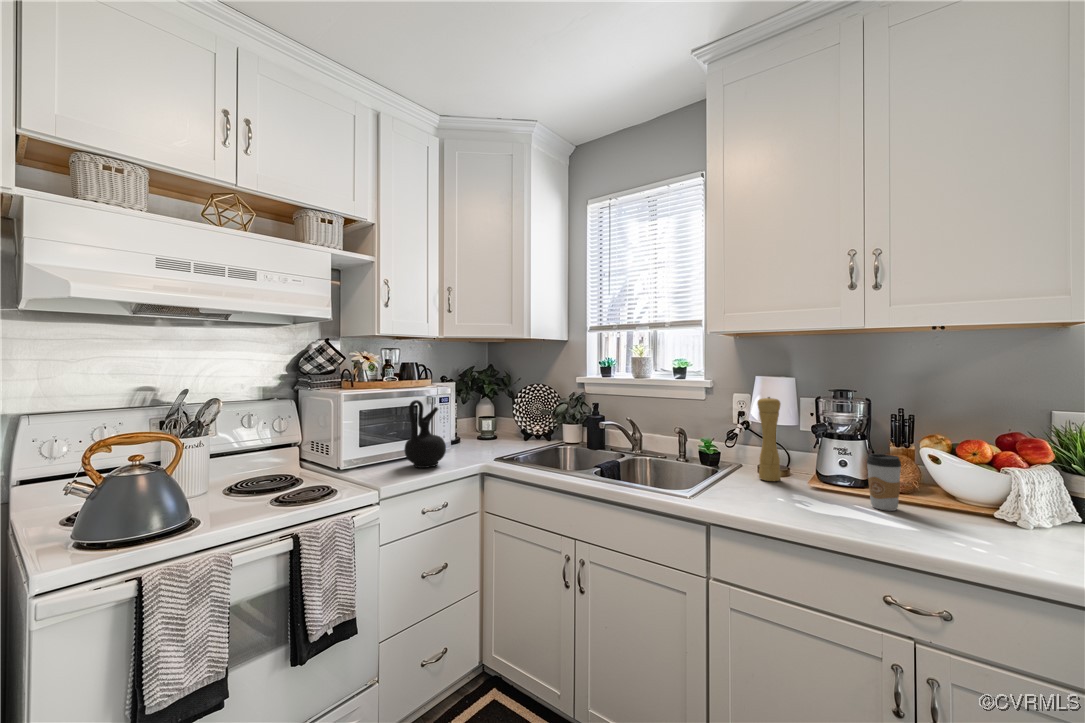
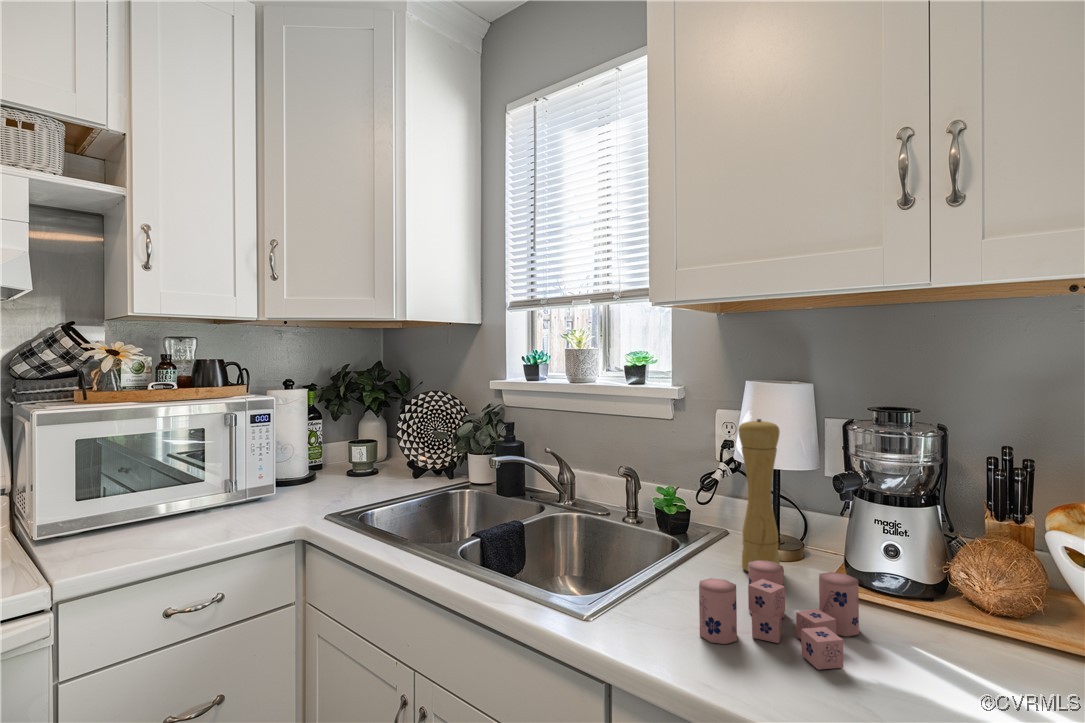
ceramic jug: present [404,400,446,468] -> none [159,422,236,535]
coffee cup: present [867,454,901,511] -> none [932,543,1006,670]
candle: none [751,469,830,512] -> present [699,561,859,670]

